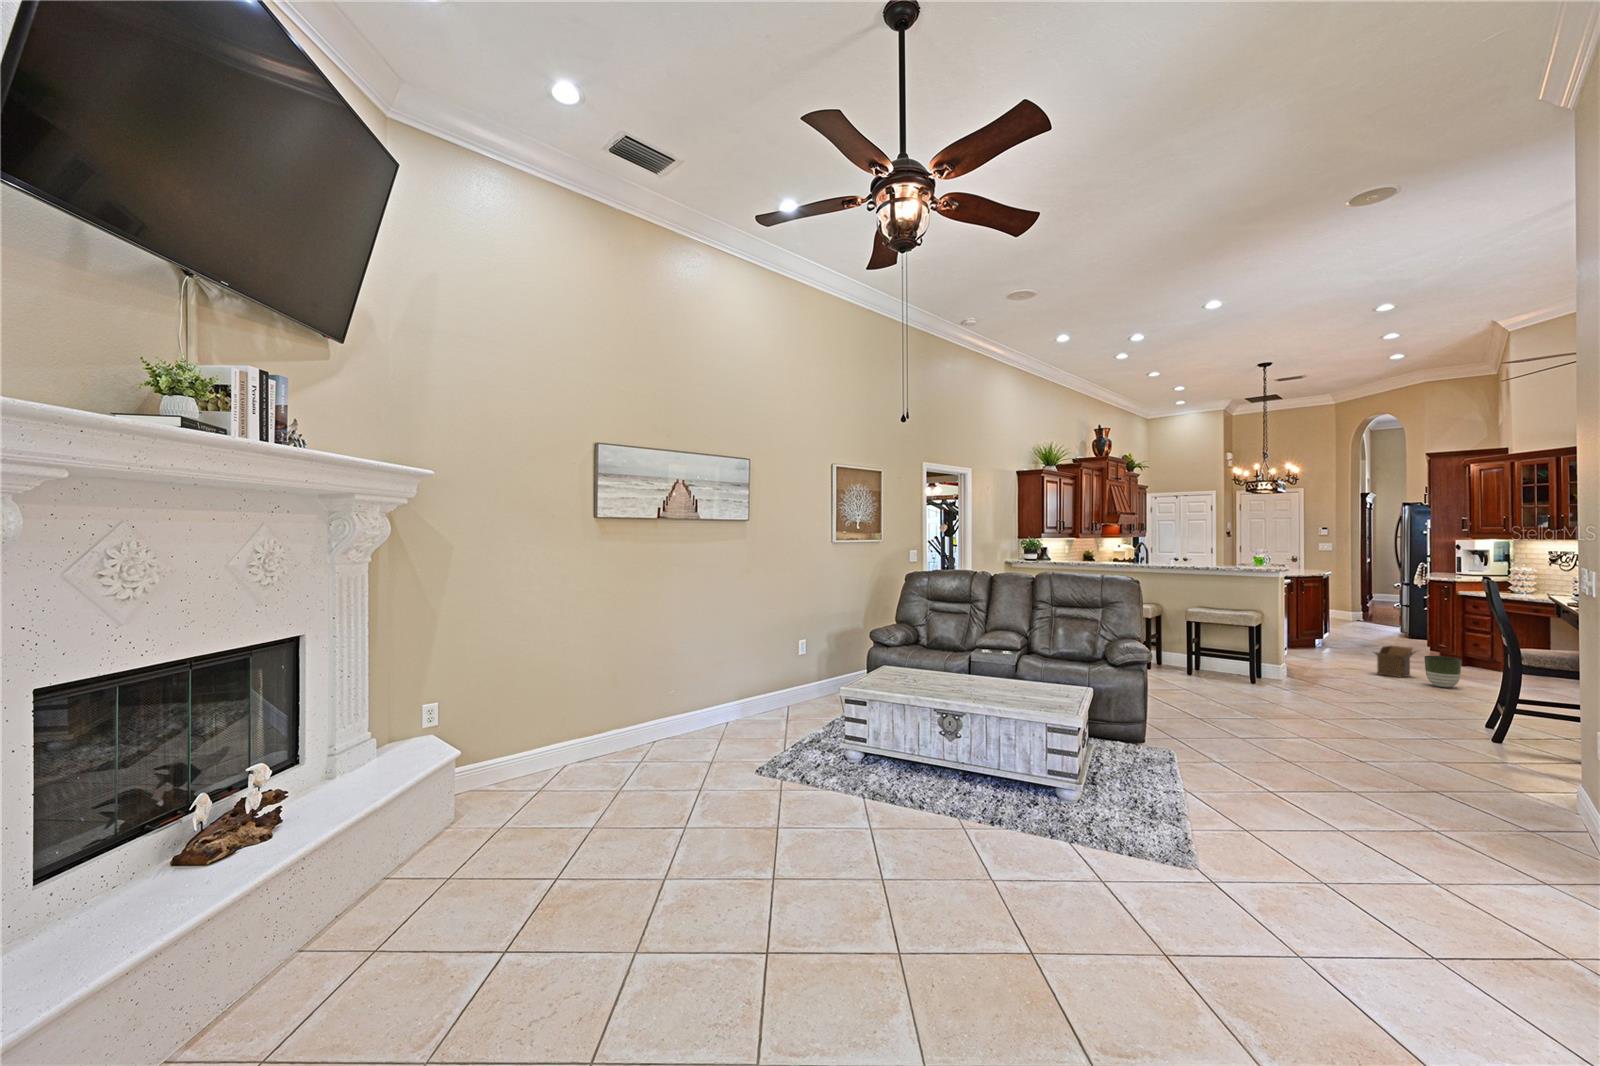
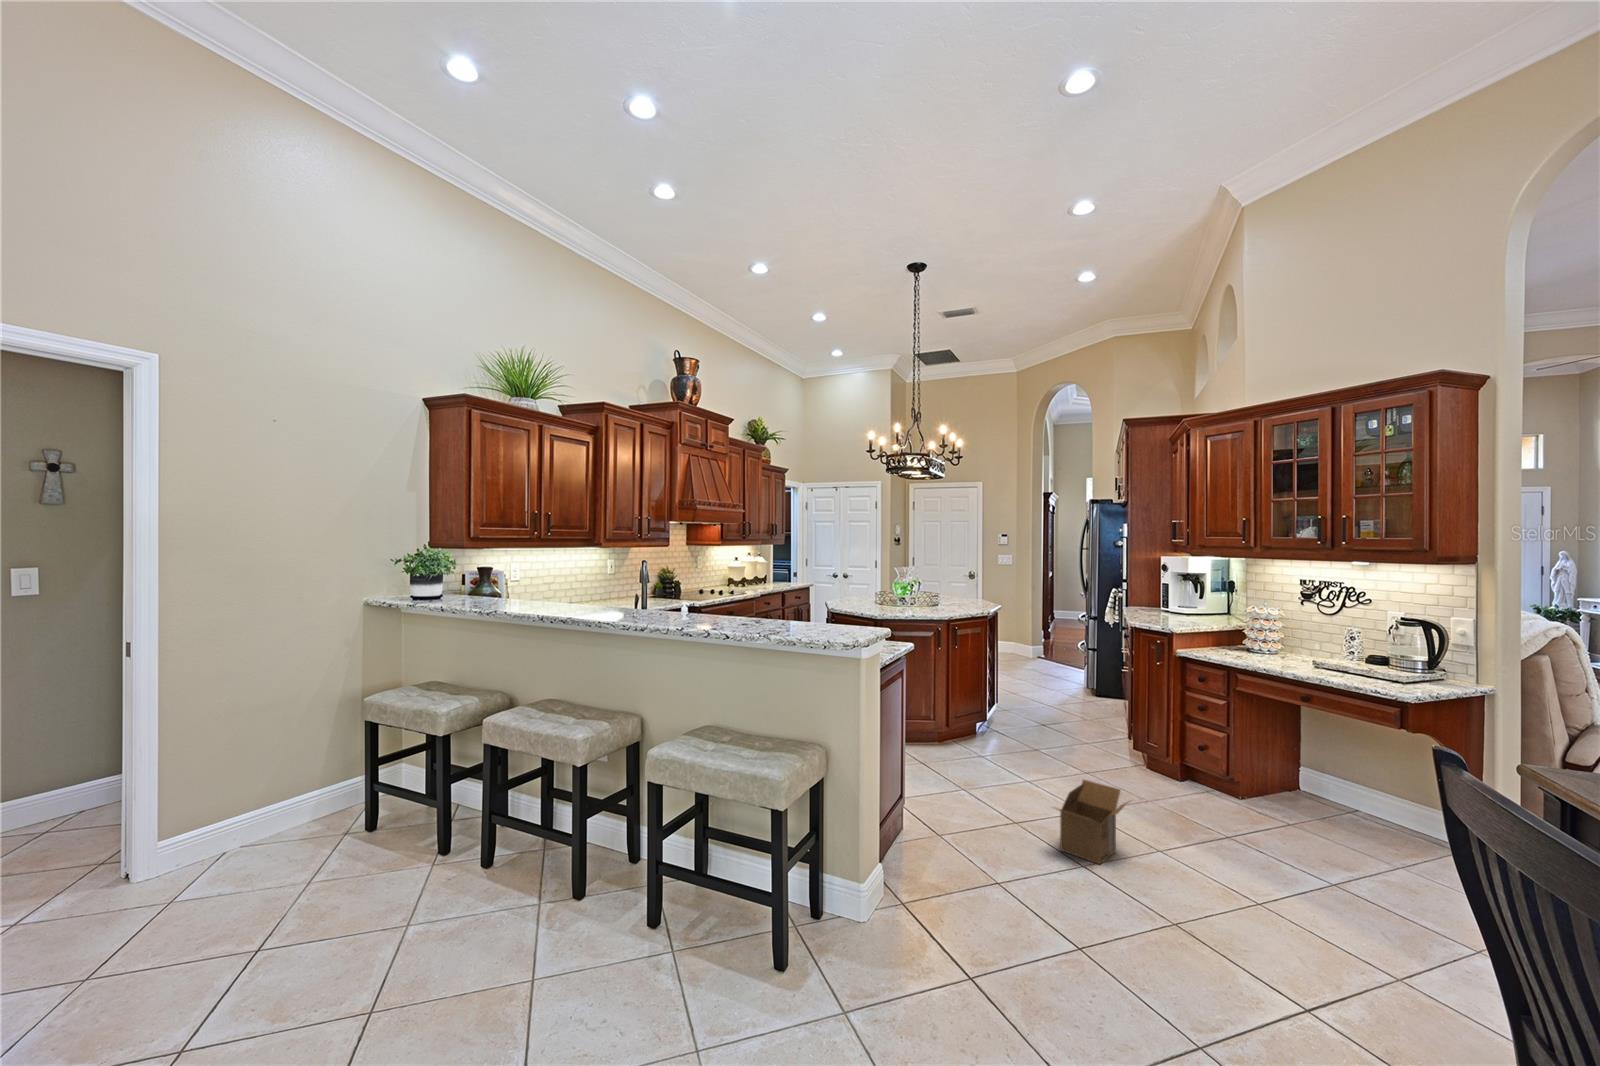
planter: present [1424,656,1461,687] -> none [1149,830,1220,917]

